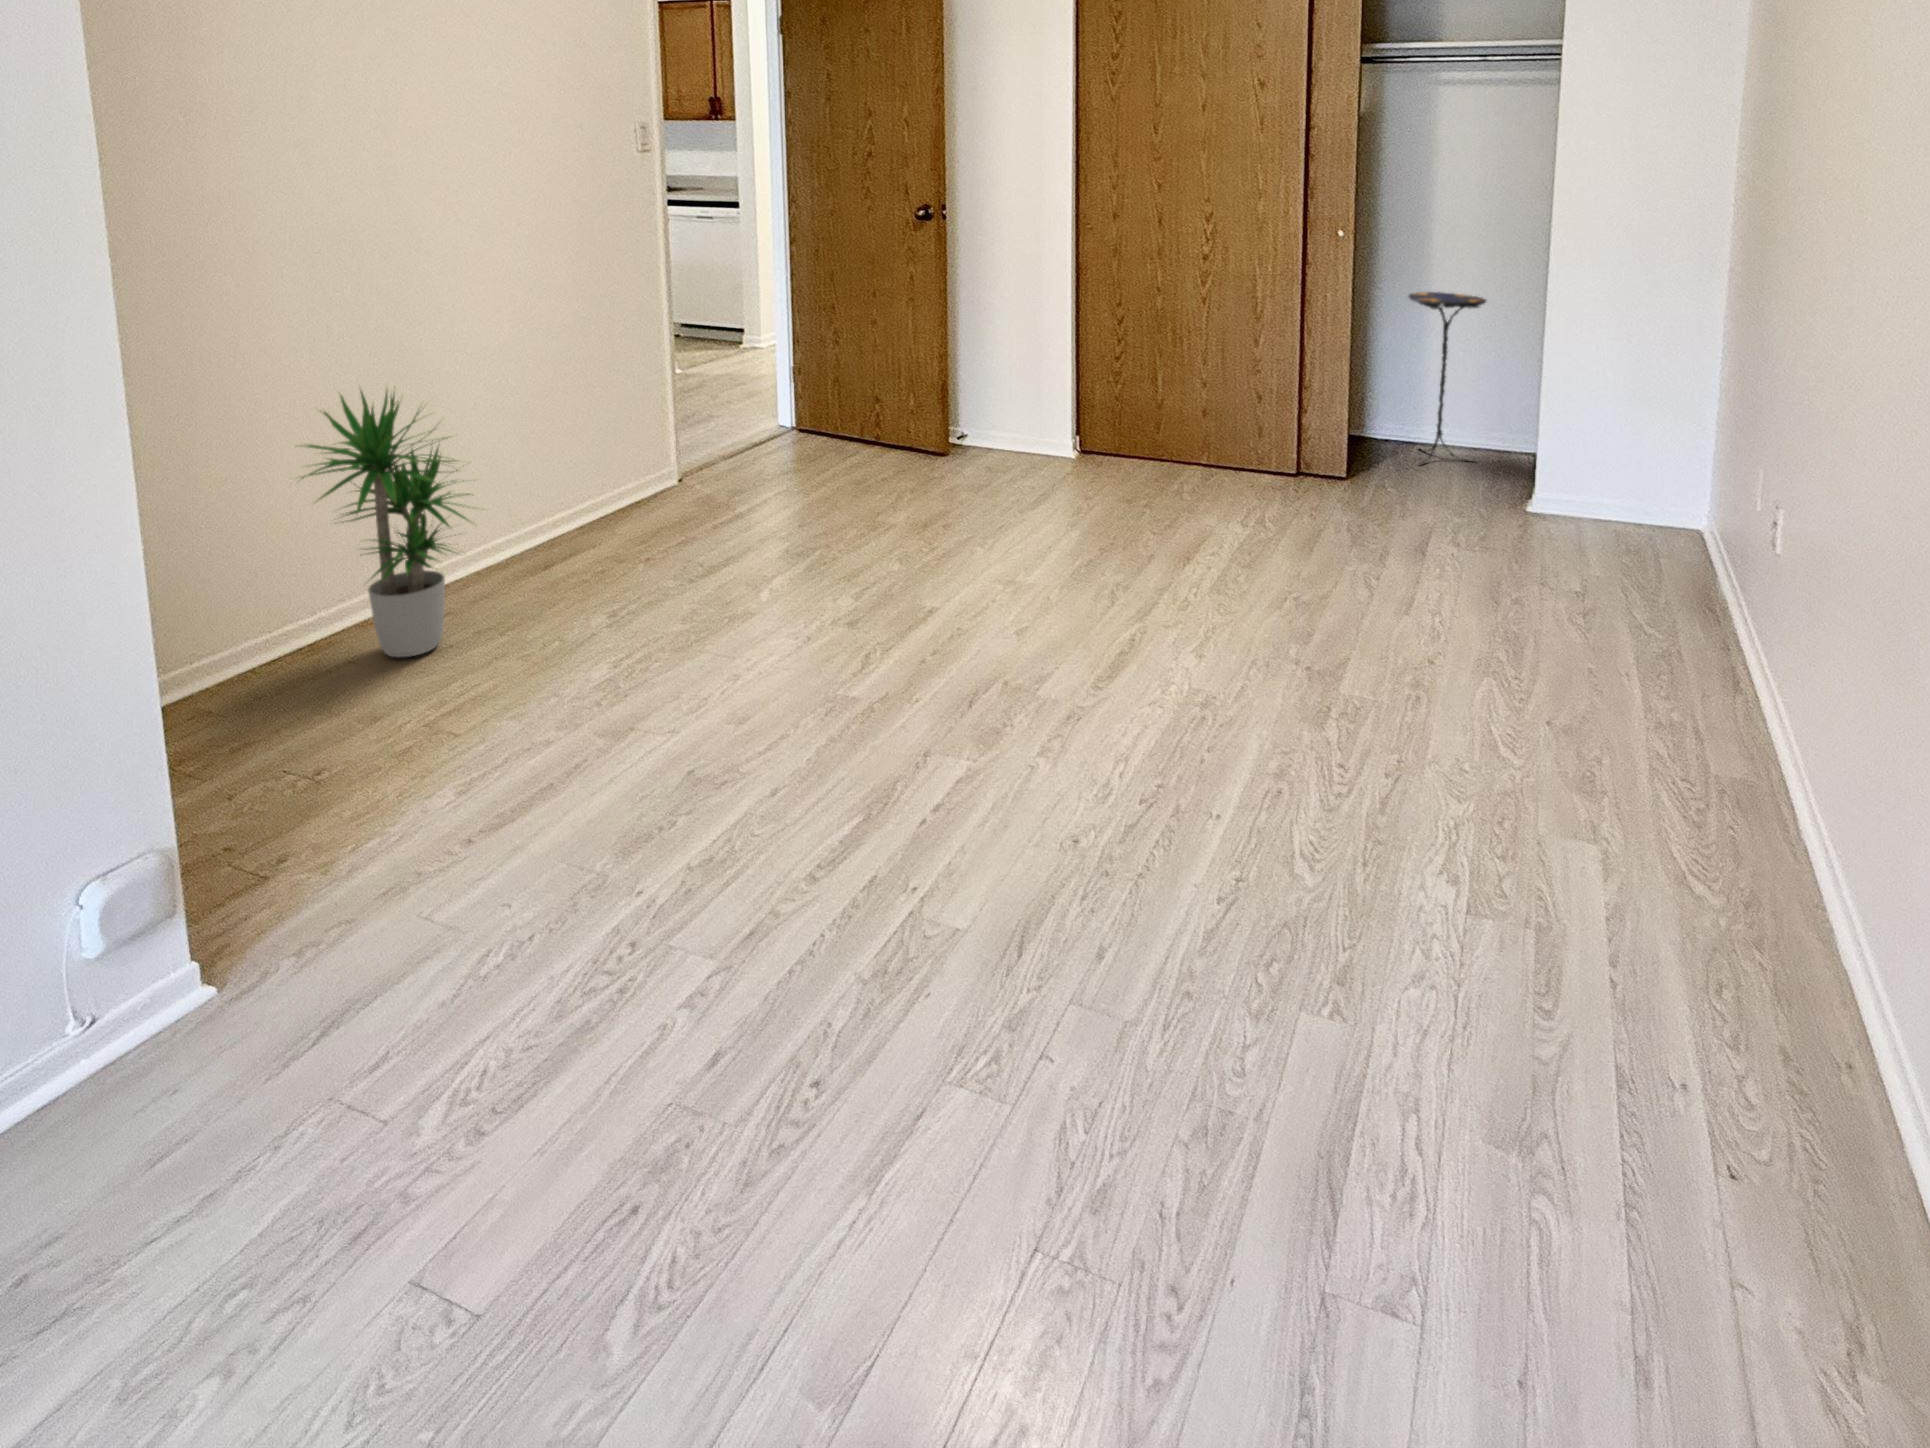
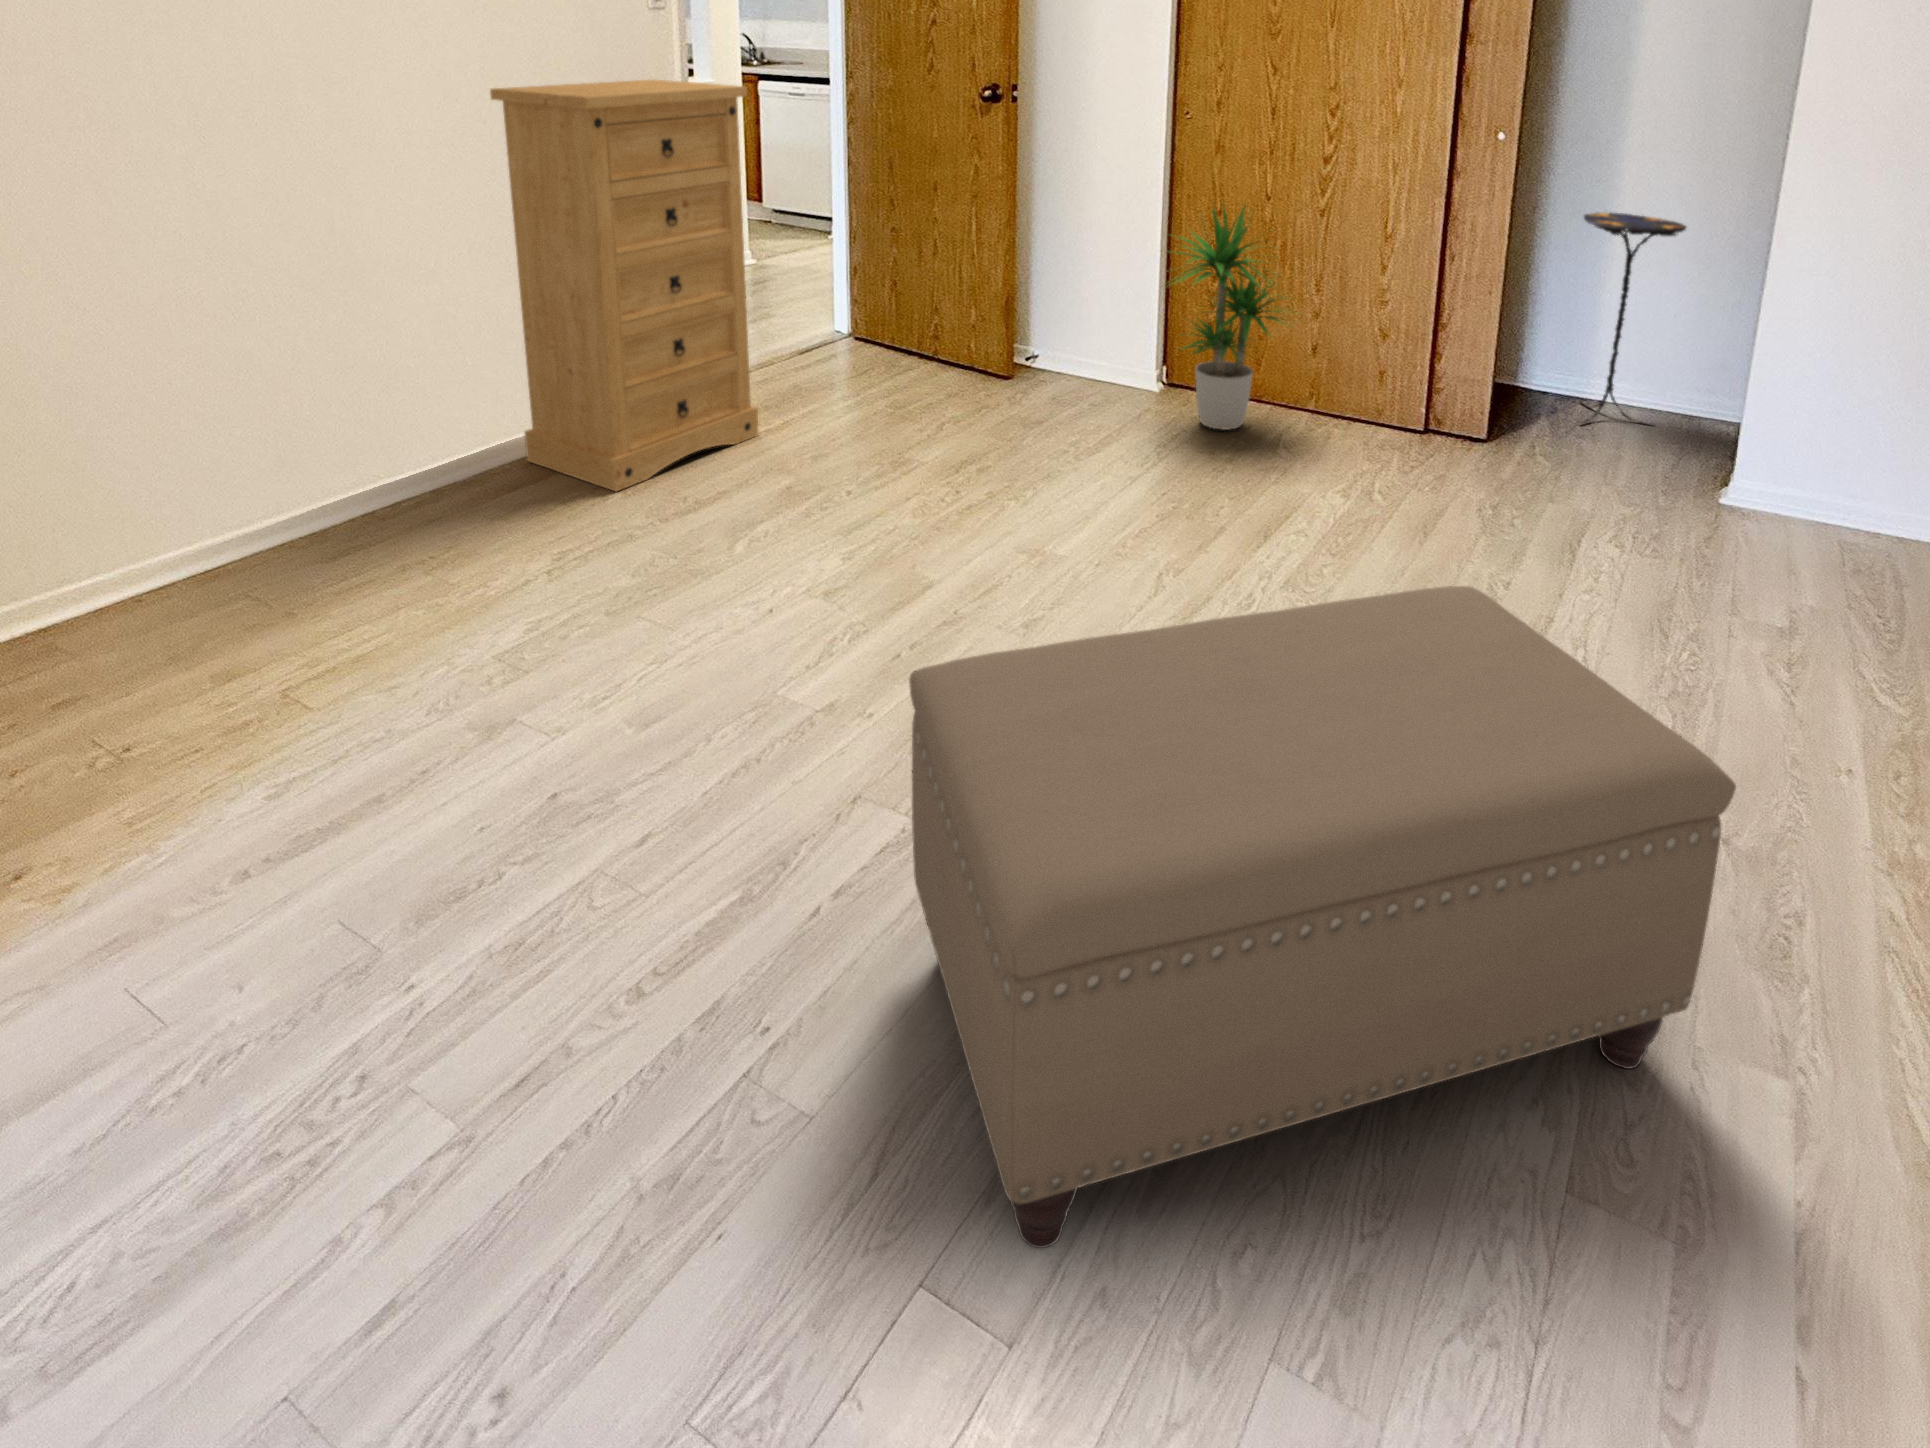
dresser: none [517,211,740,567] -> present [490,79,758,491]
potted plant: present [301,391,476,657] -> present [1169,200,1291,430]
ottoman: none [1000,548,1546,972] -> present [909,586,1736,1248]

